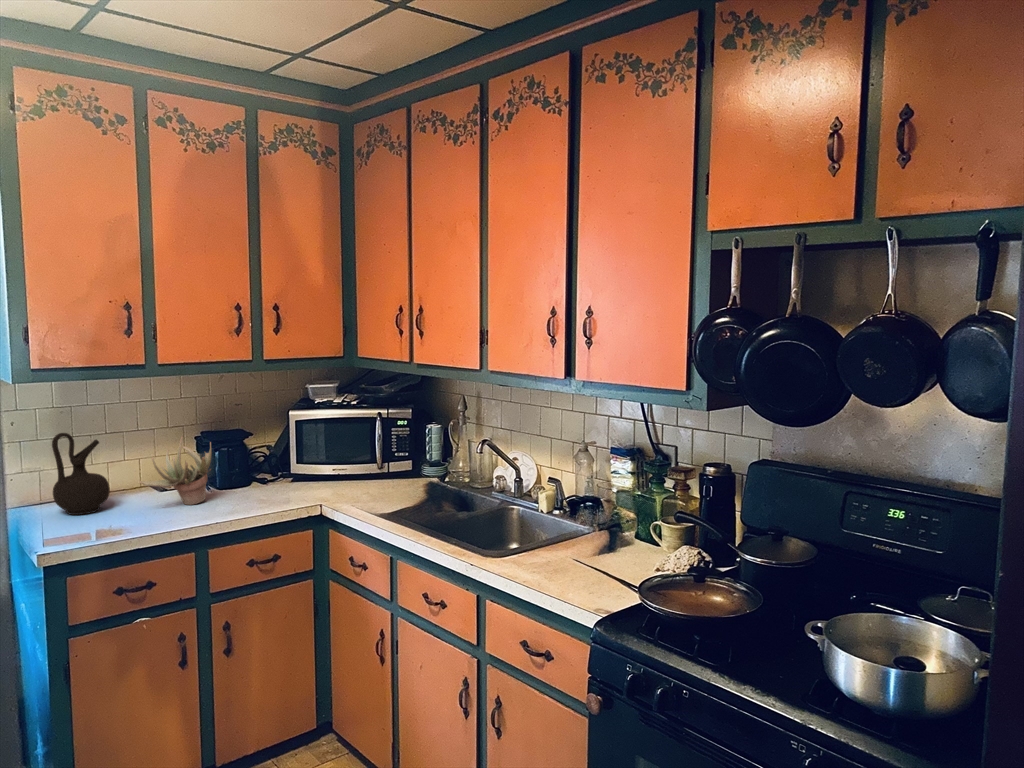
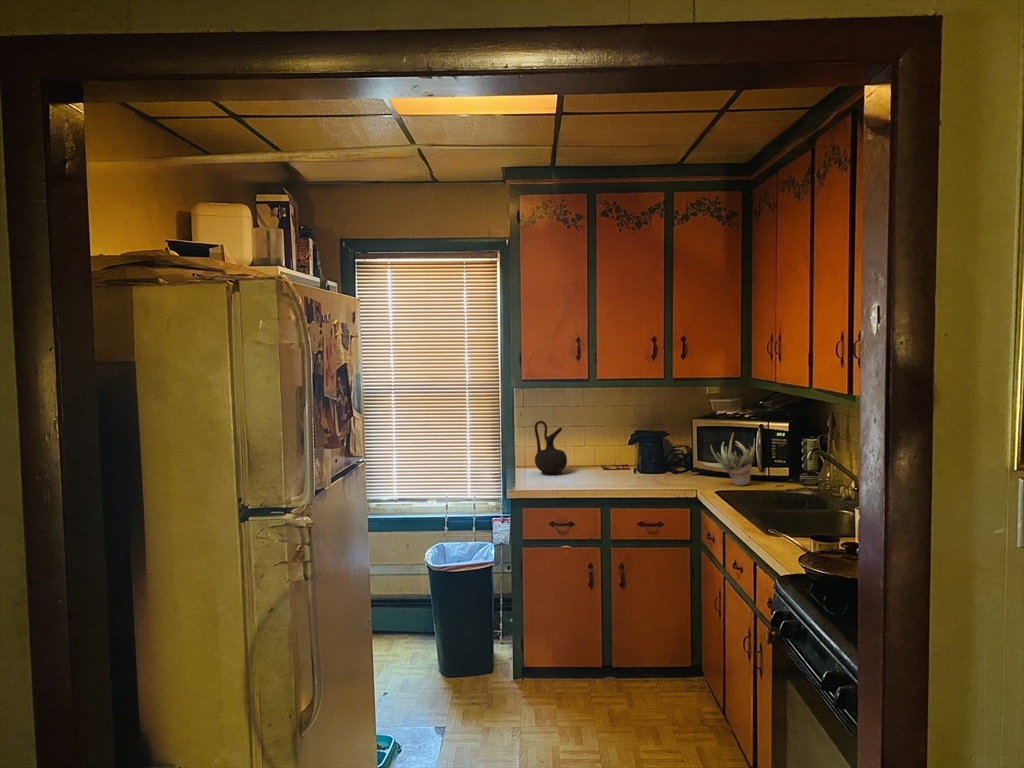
succulent plant: present [140,437,212,505] -> present [702,435,755,485]

